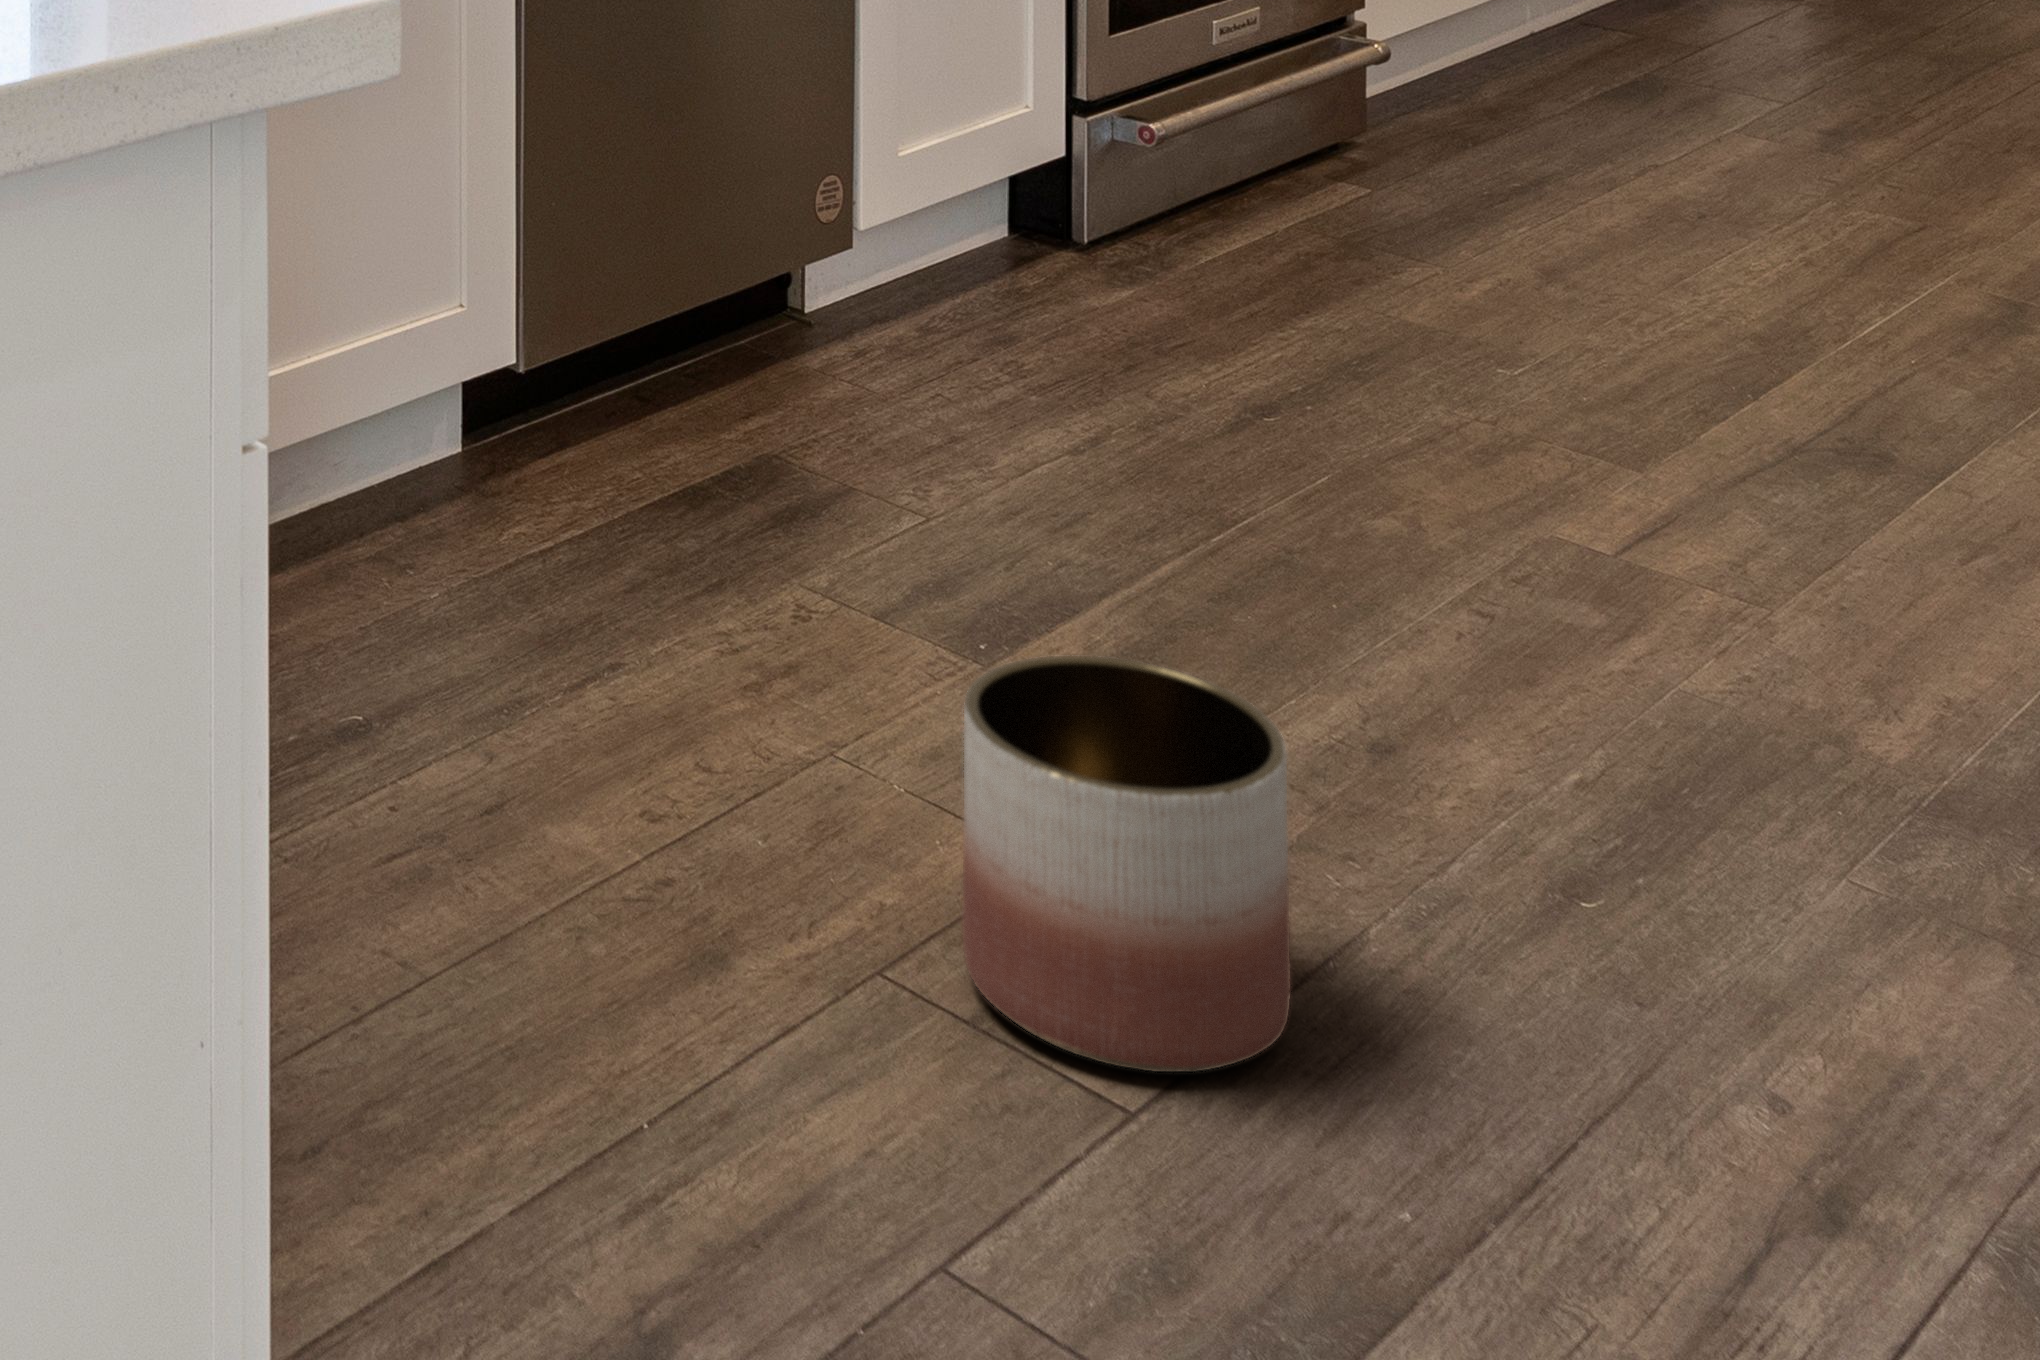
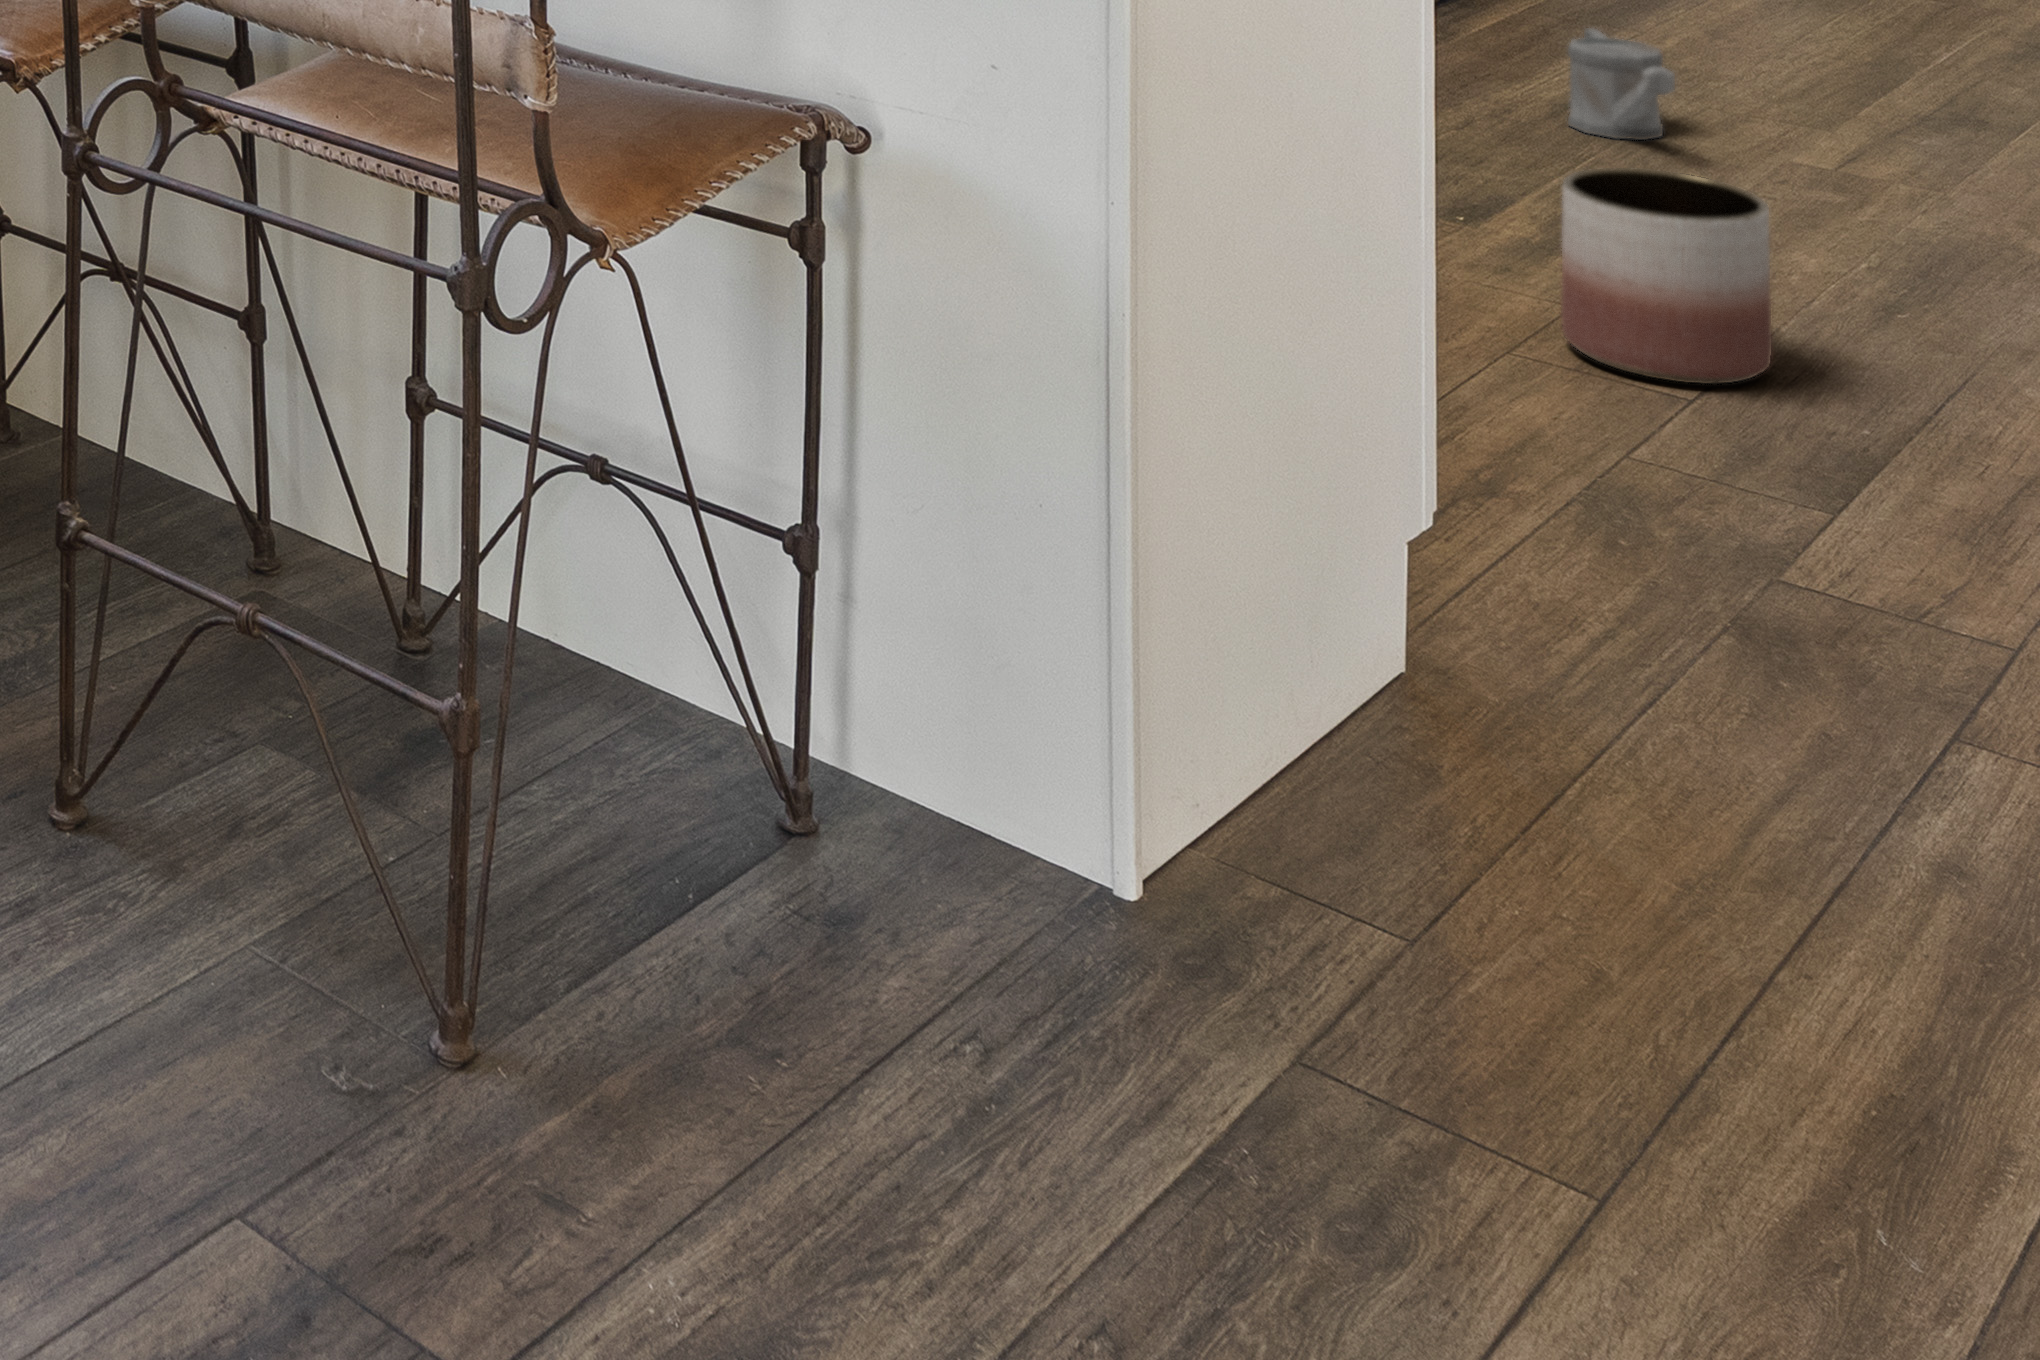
watering can: none [1231,309,1372,495] -> present [1568,28,1675,140]

